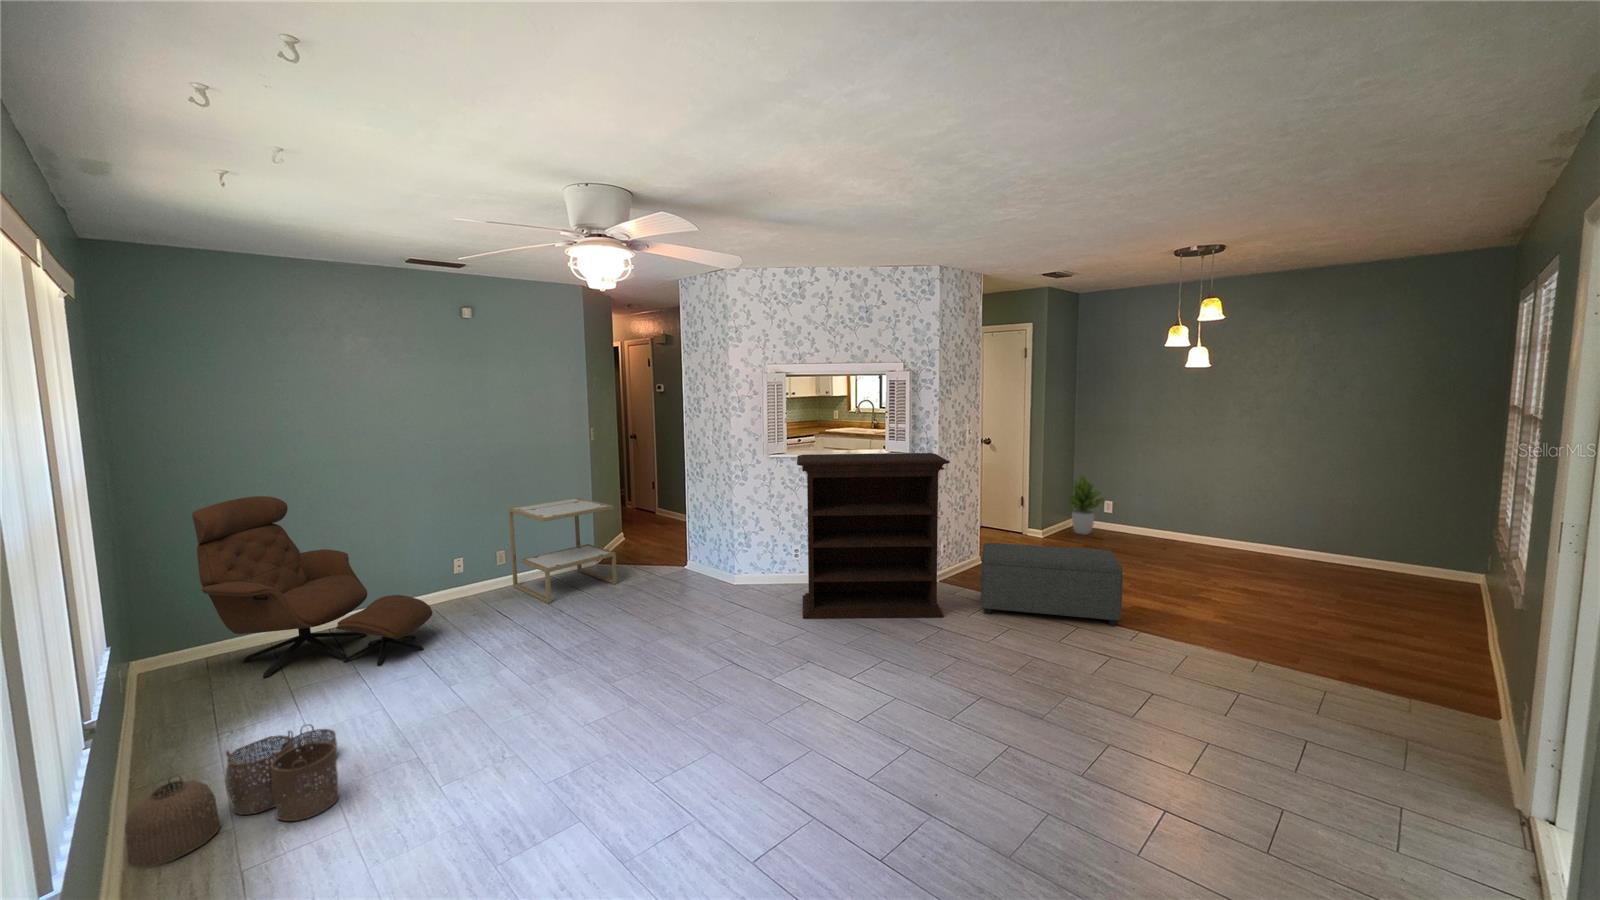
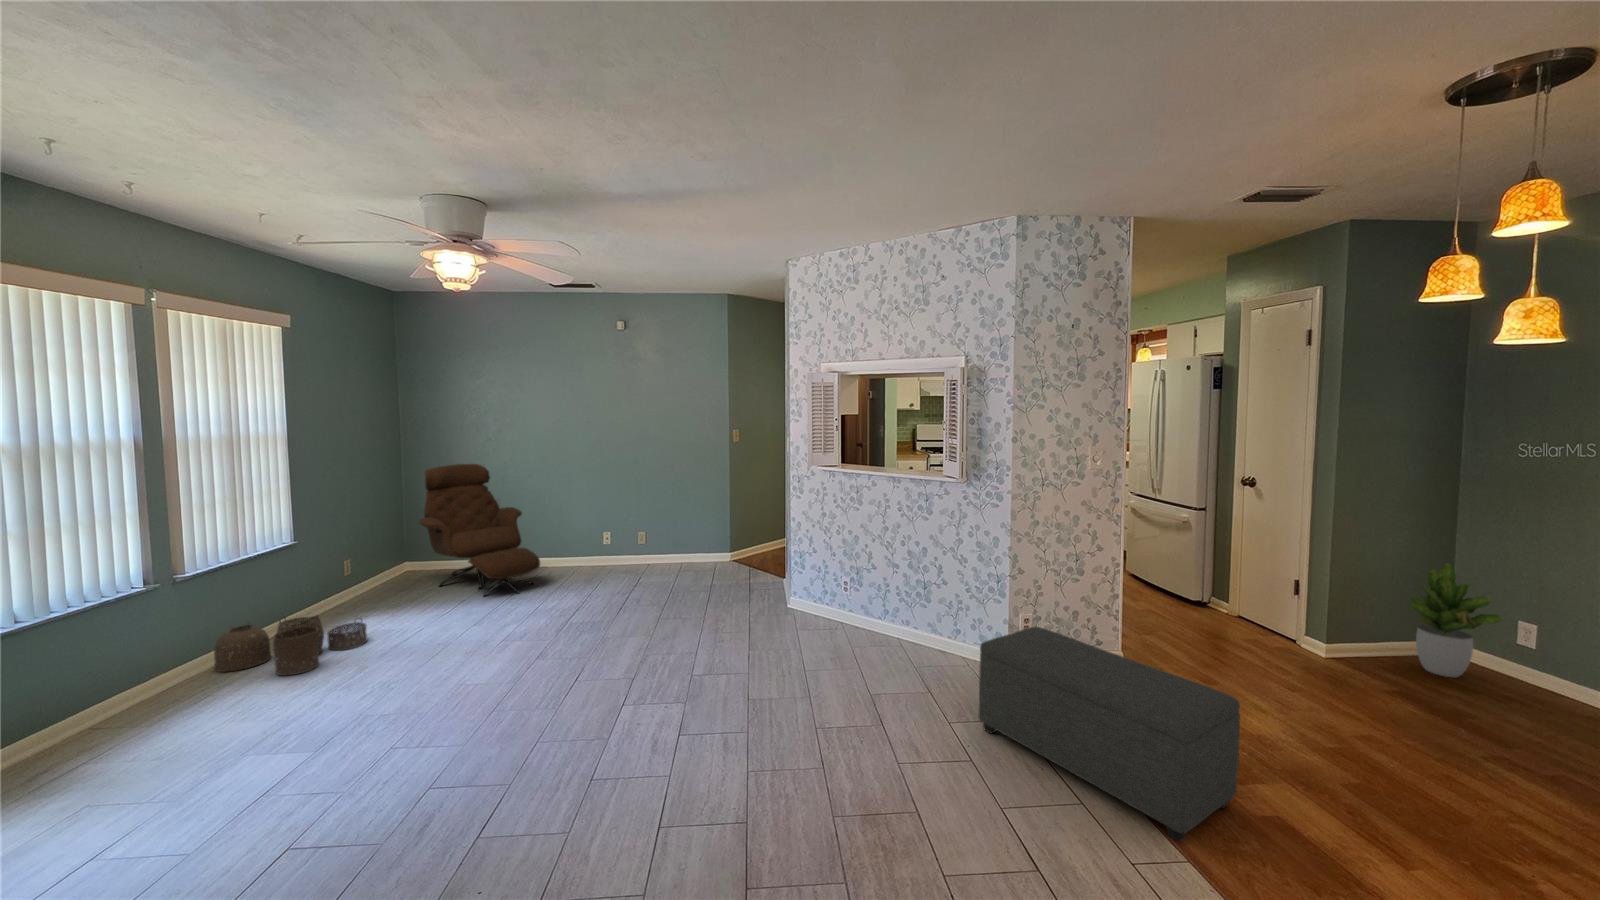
bookshelf: present [797,453,950,619] -> none [768,468,967,712]
side table: present [508,497,617,603] -> none [635,494,709,582]

